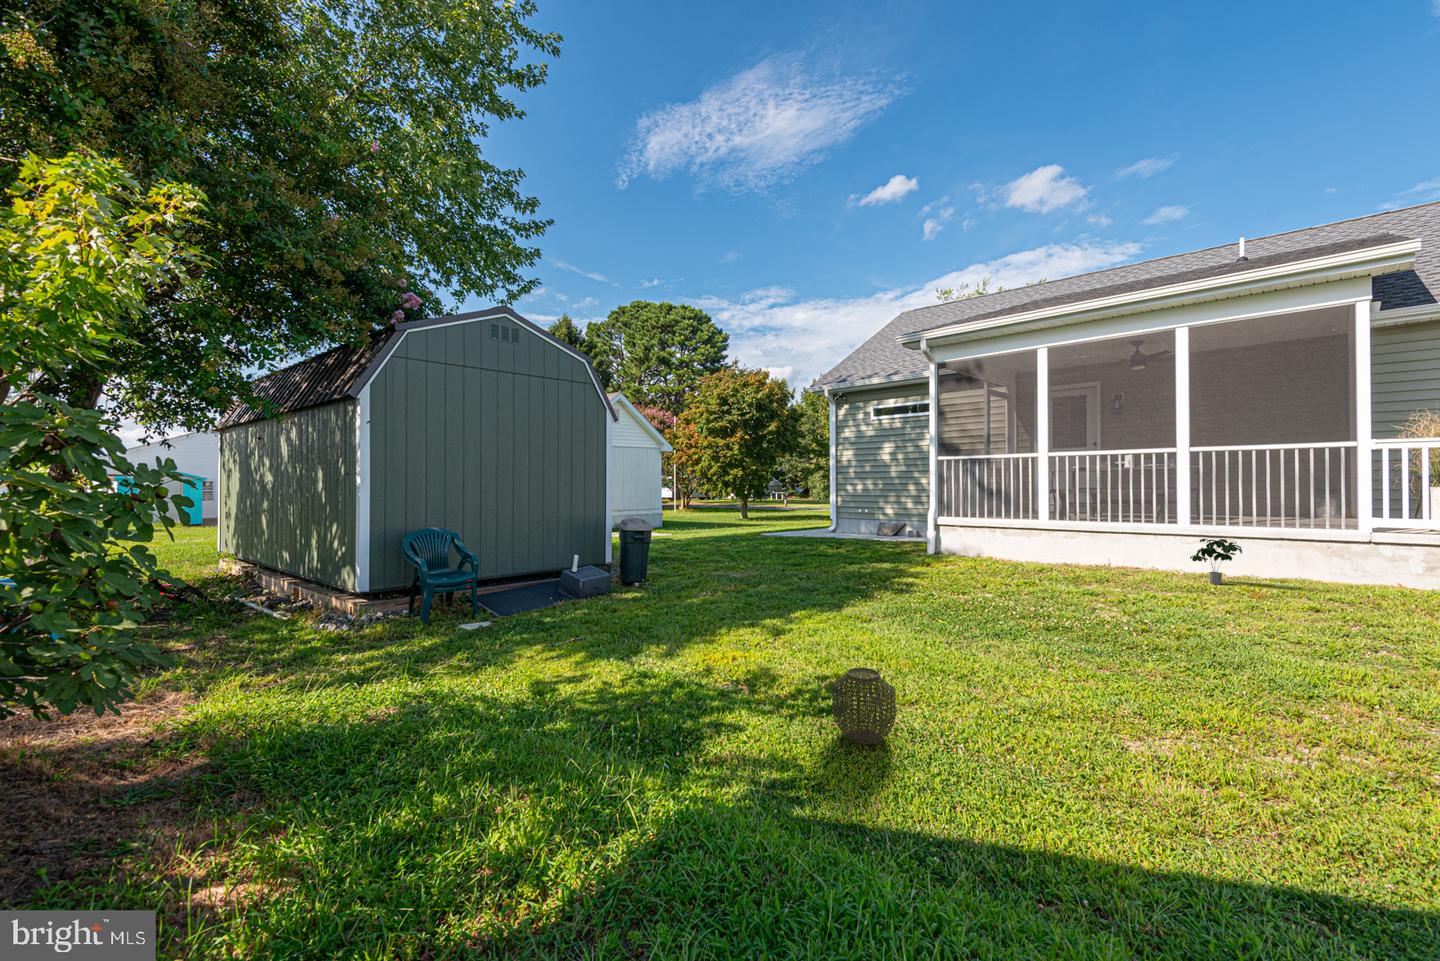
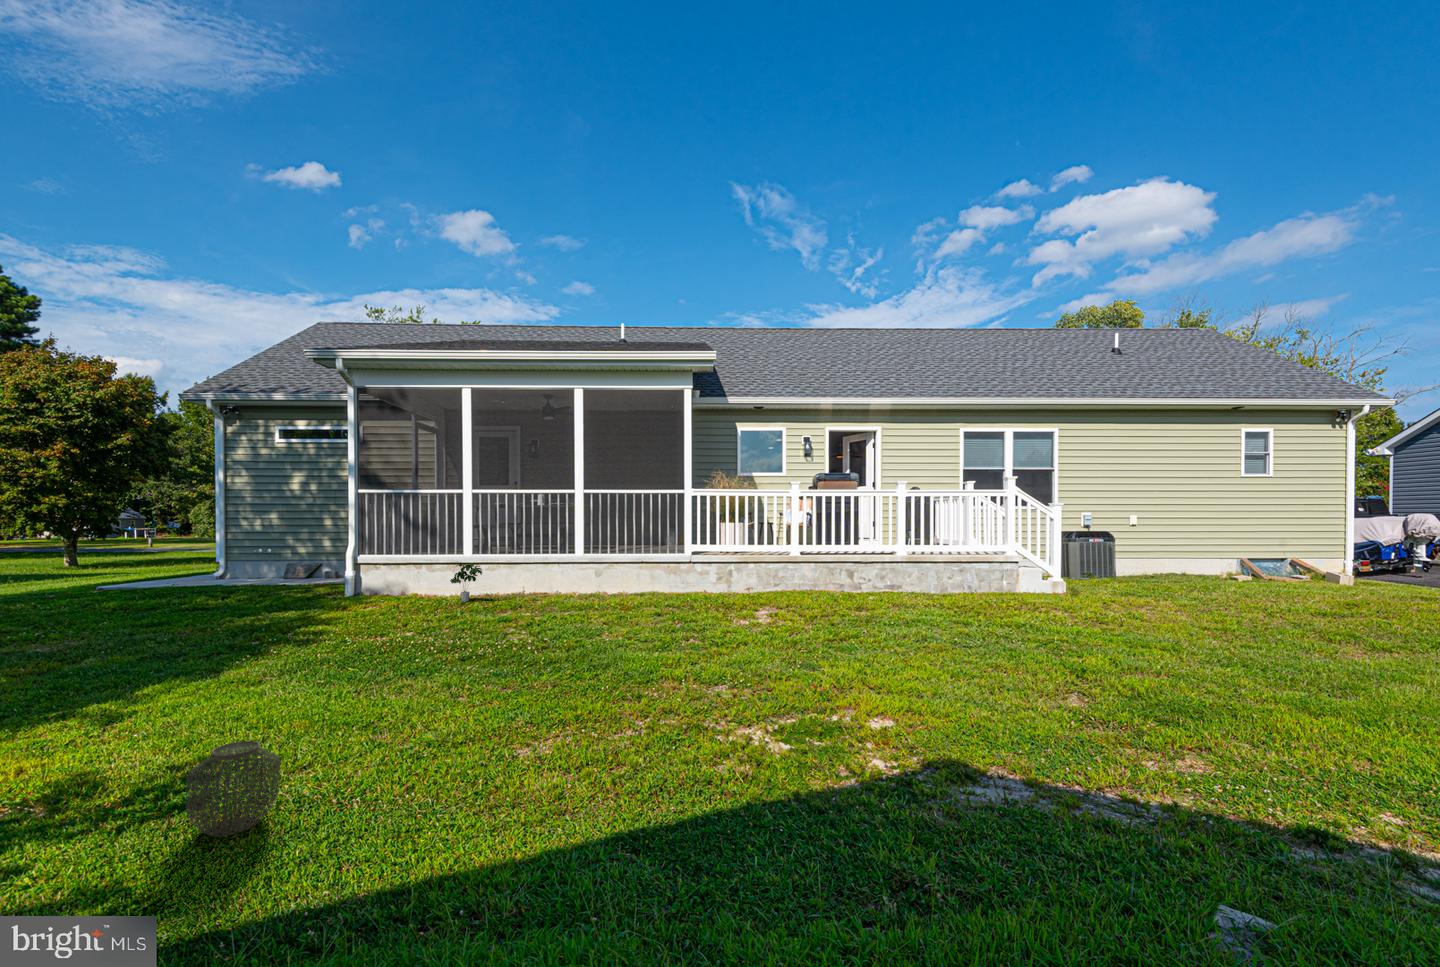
potted plant: present [1190,539,1242,584] -> present [450,563,482,602]

